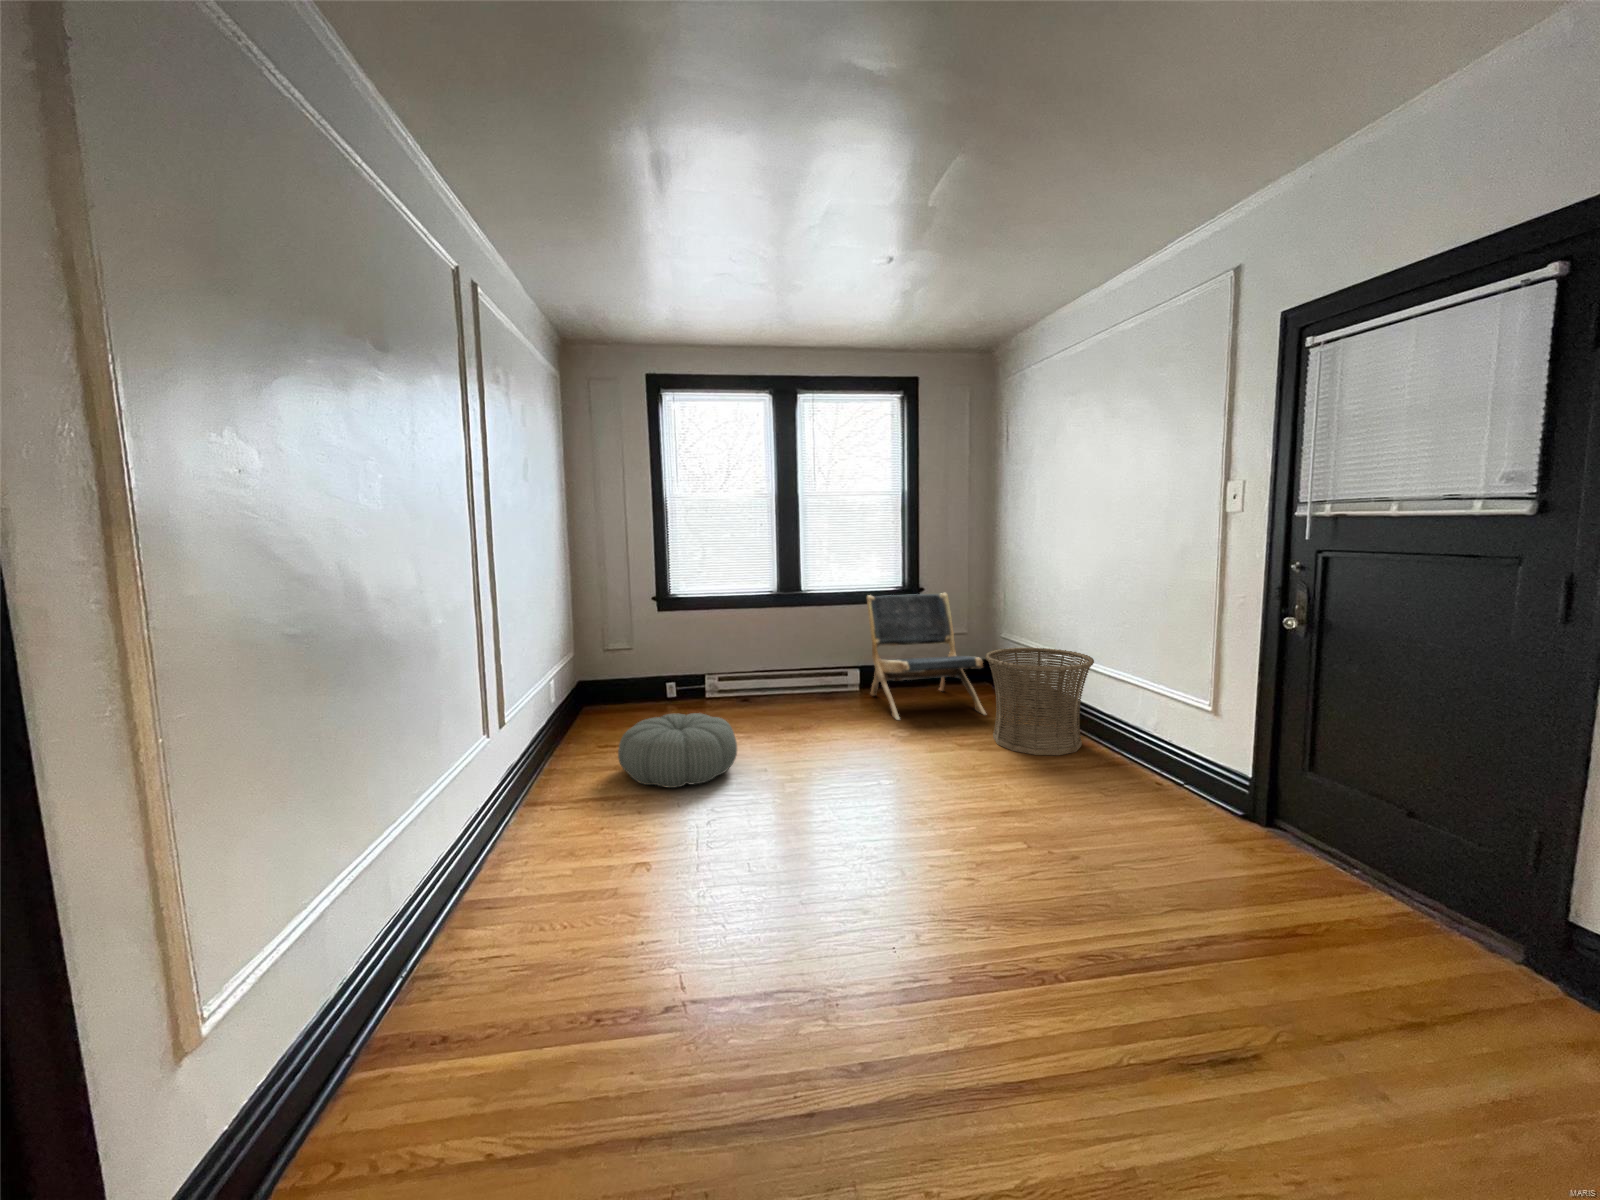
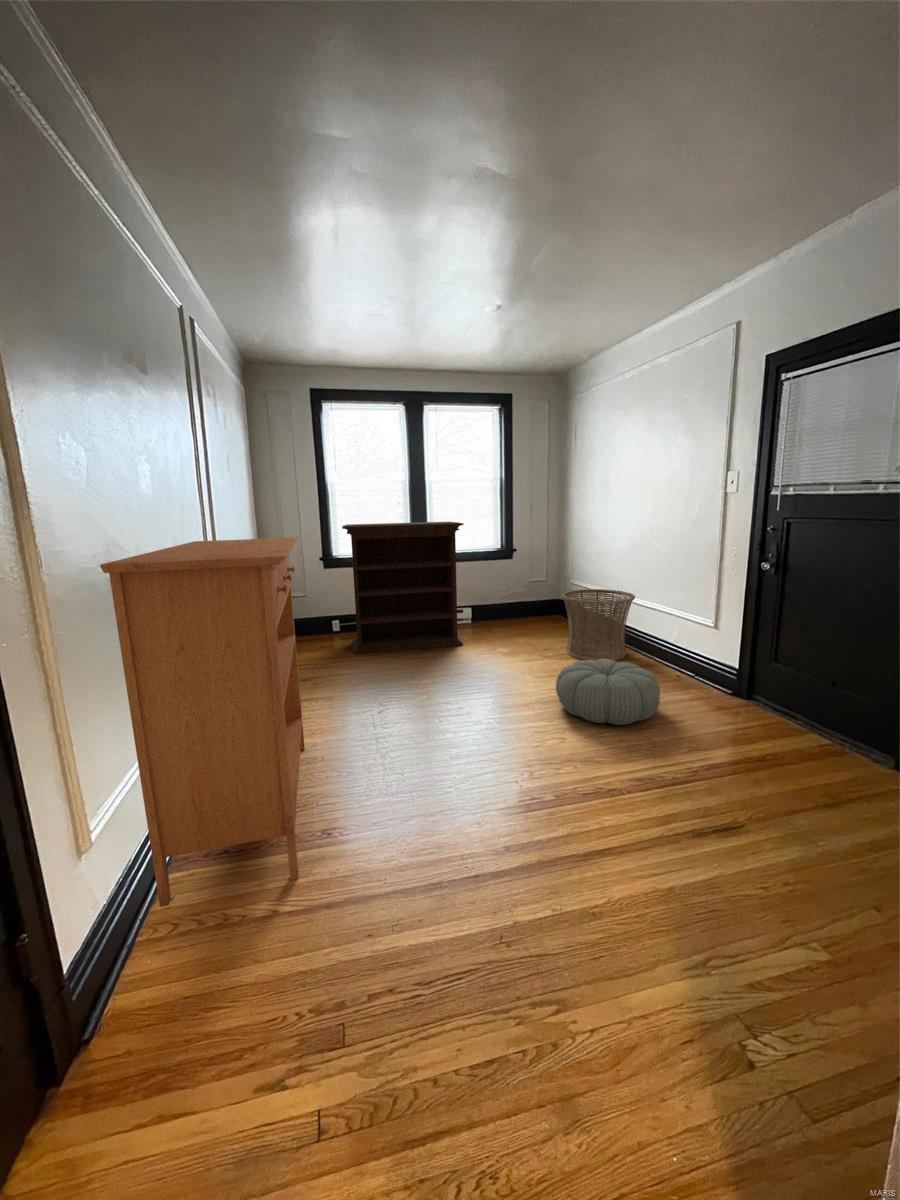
bookshelf: none [679,549,847,732] -> present [342,522,464,654]
console table: none [253,572,595,1132] -> present [100,537,305,907]
lounge chair: present [867,593,987,720] -> none [475,552,561,642]
pouf: present [618,713,737,788] -> present [556,659,660,725]

